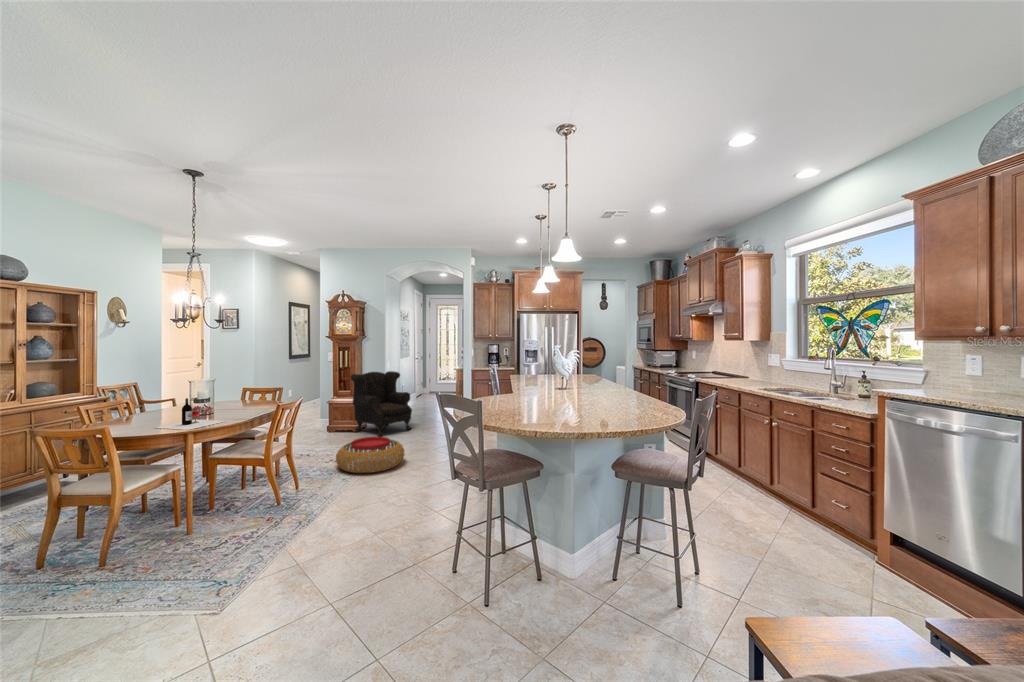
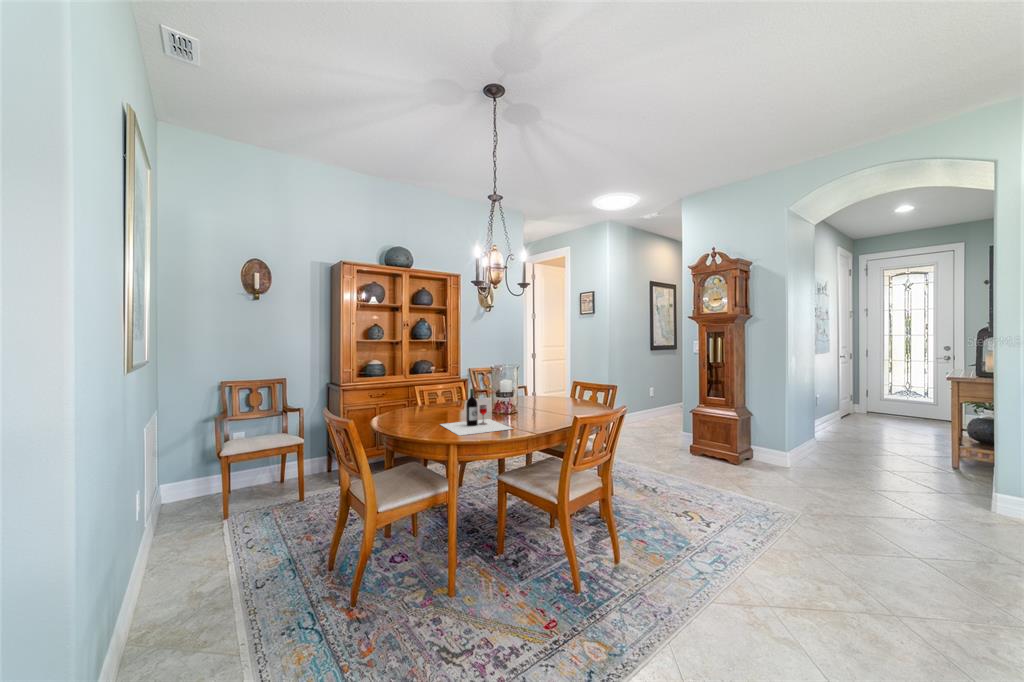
armchair: present [351,371,412,437] -> none [725,372,842,483]
pouf: present [336,437,404,473] -> none [691,488,835,574]

